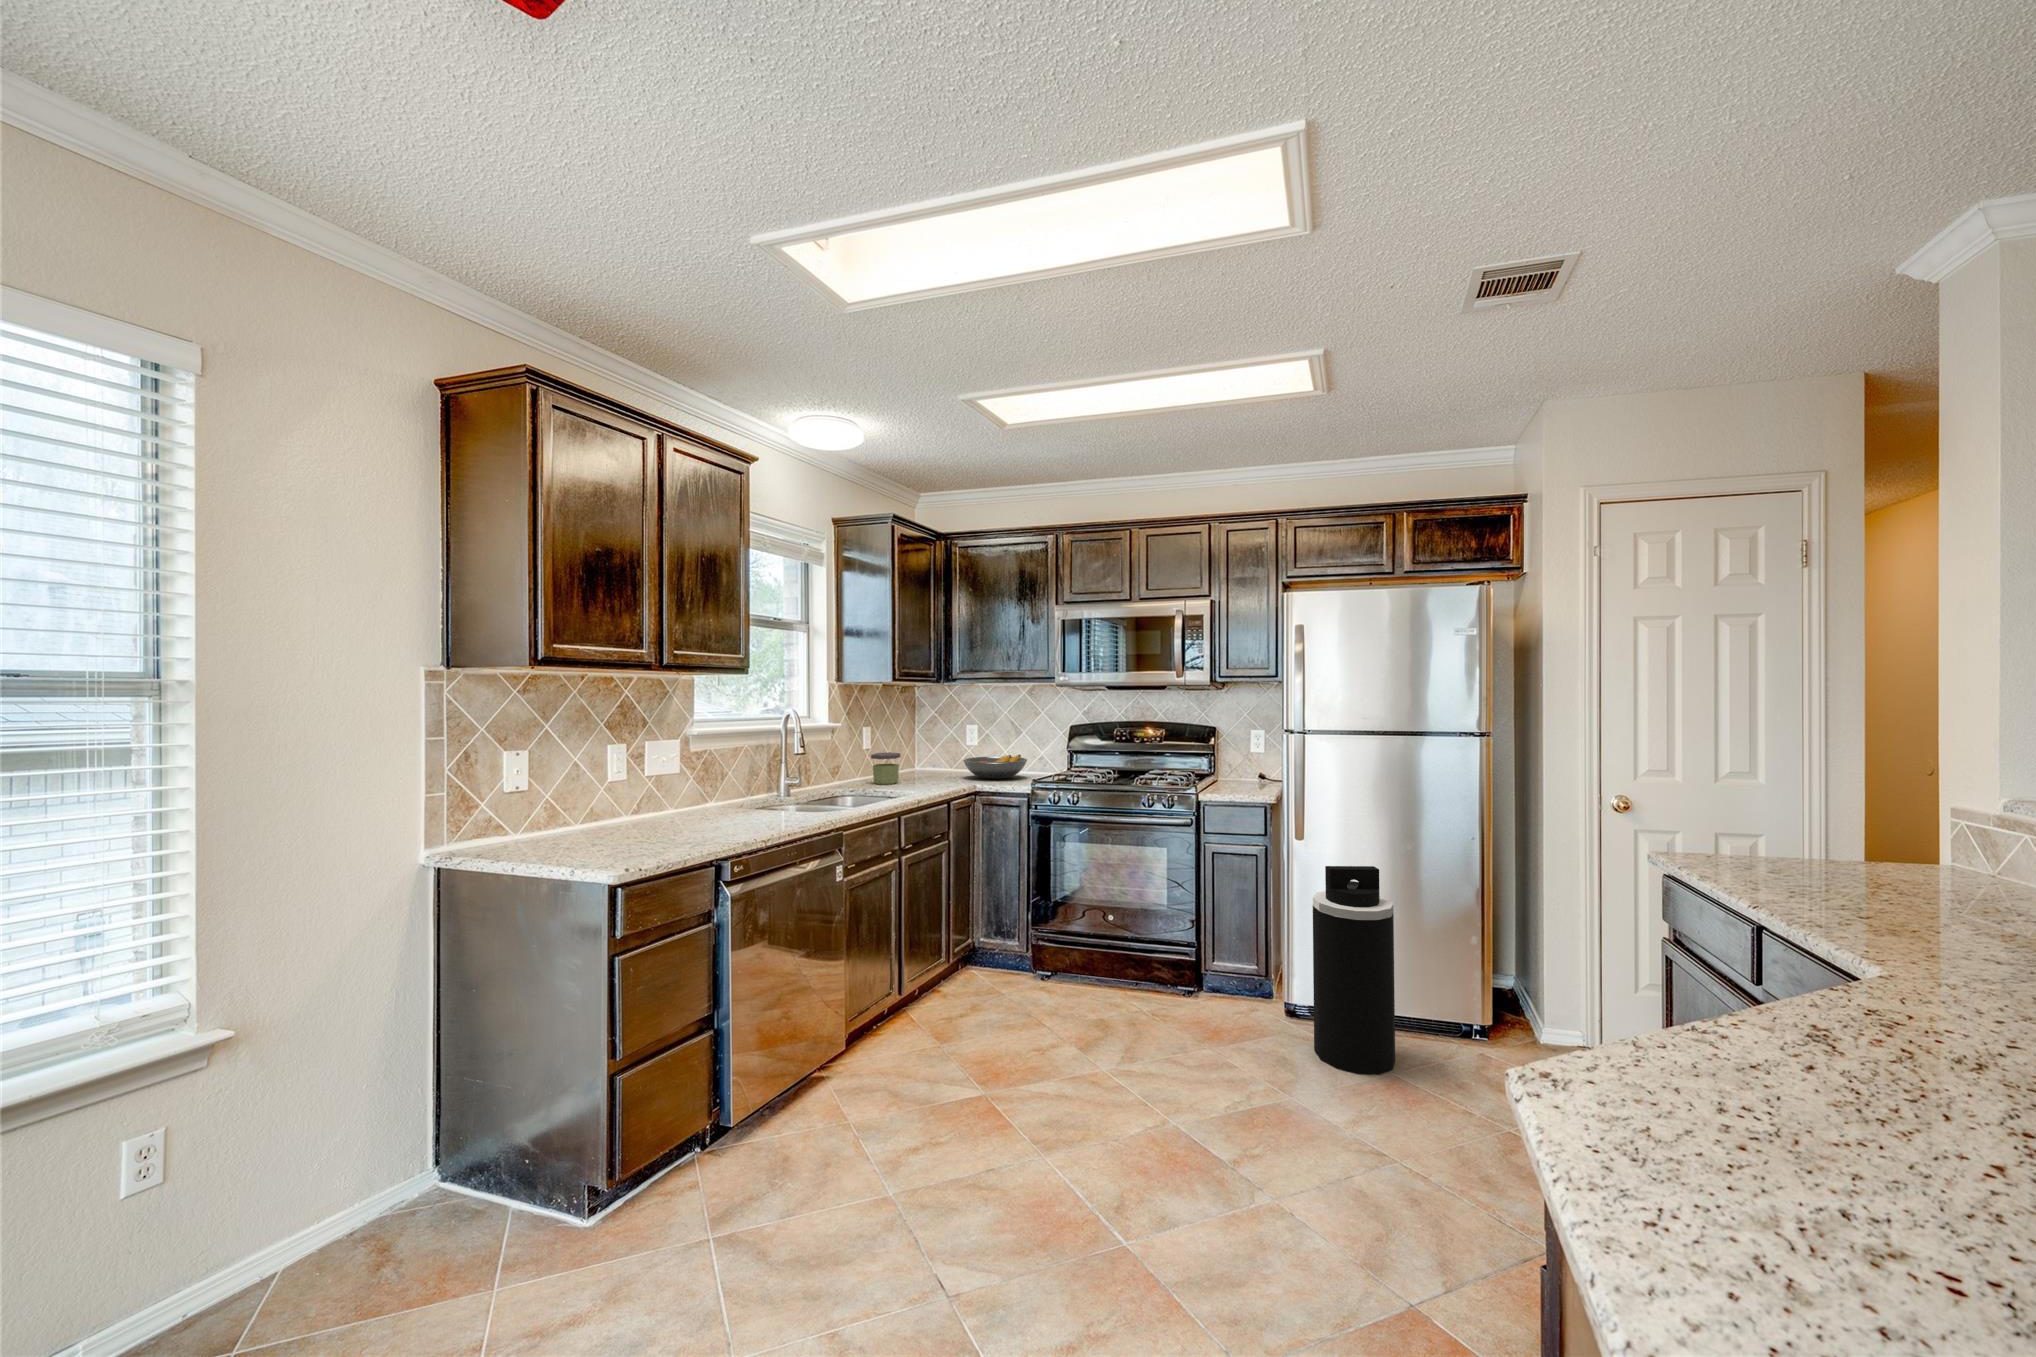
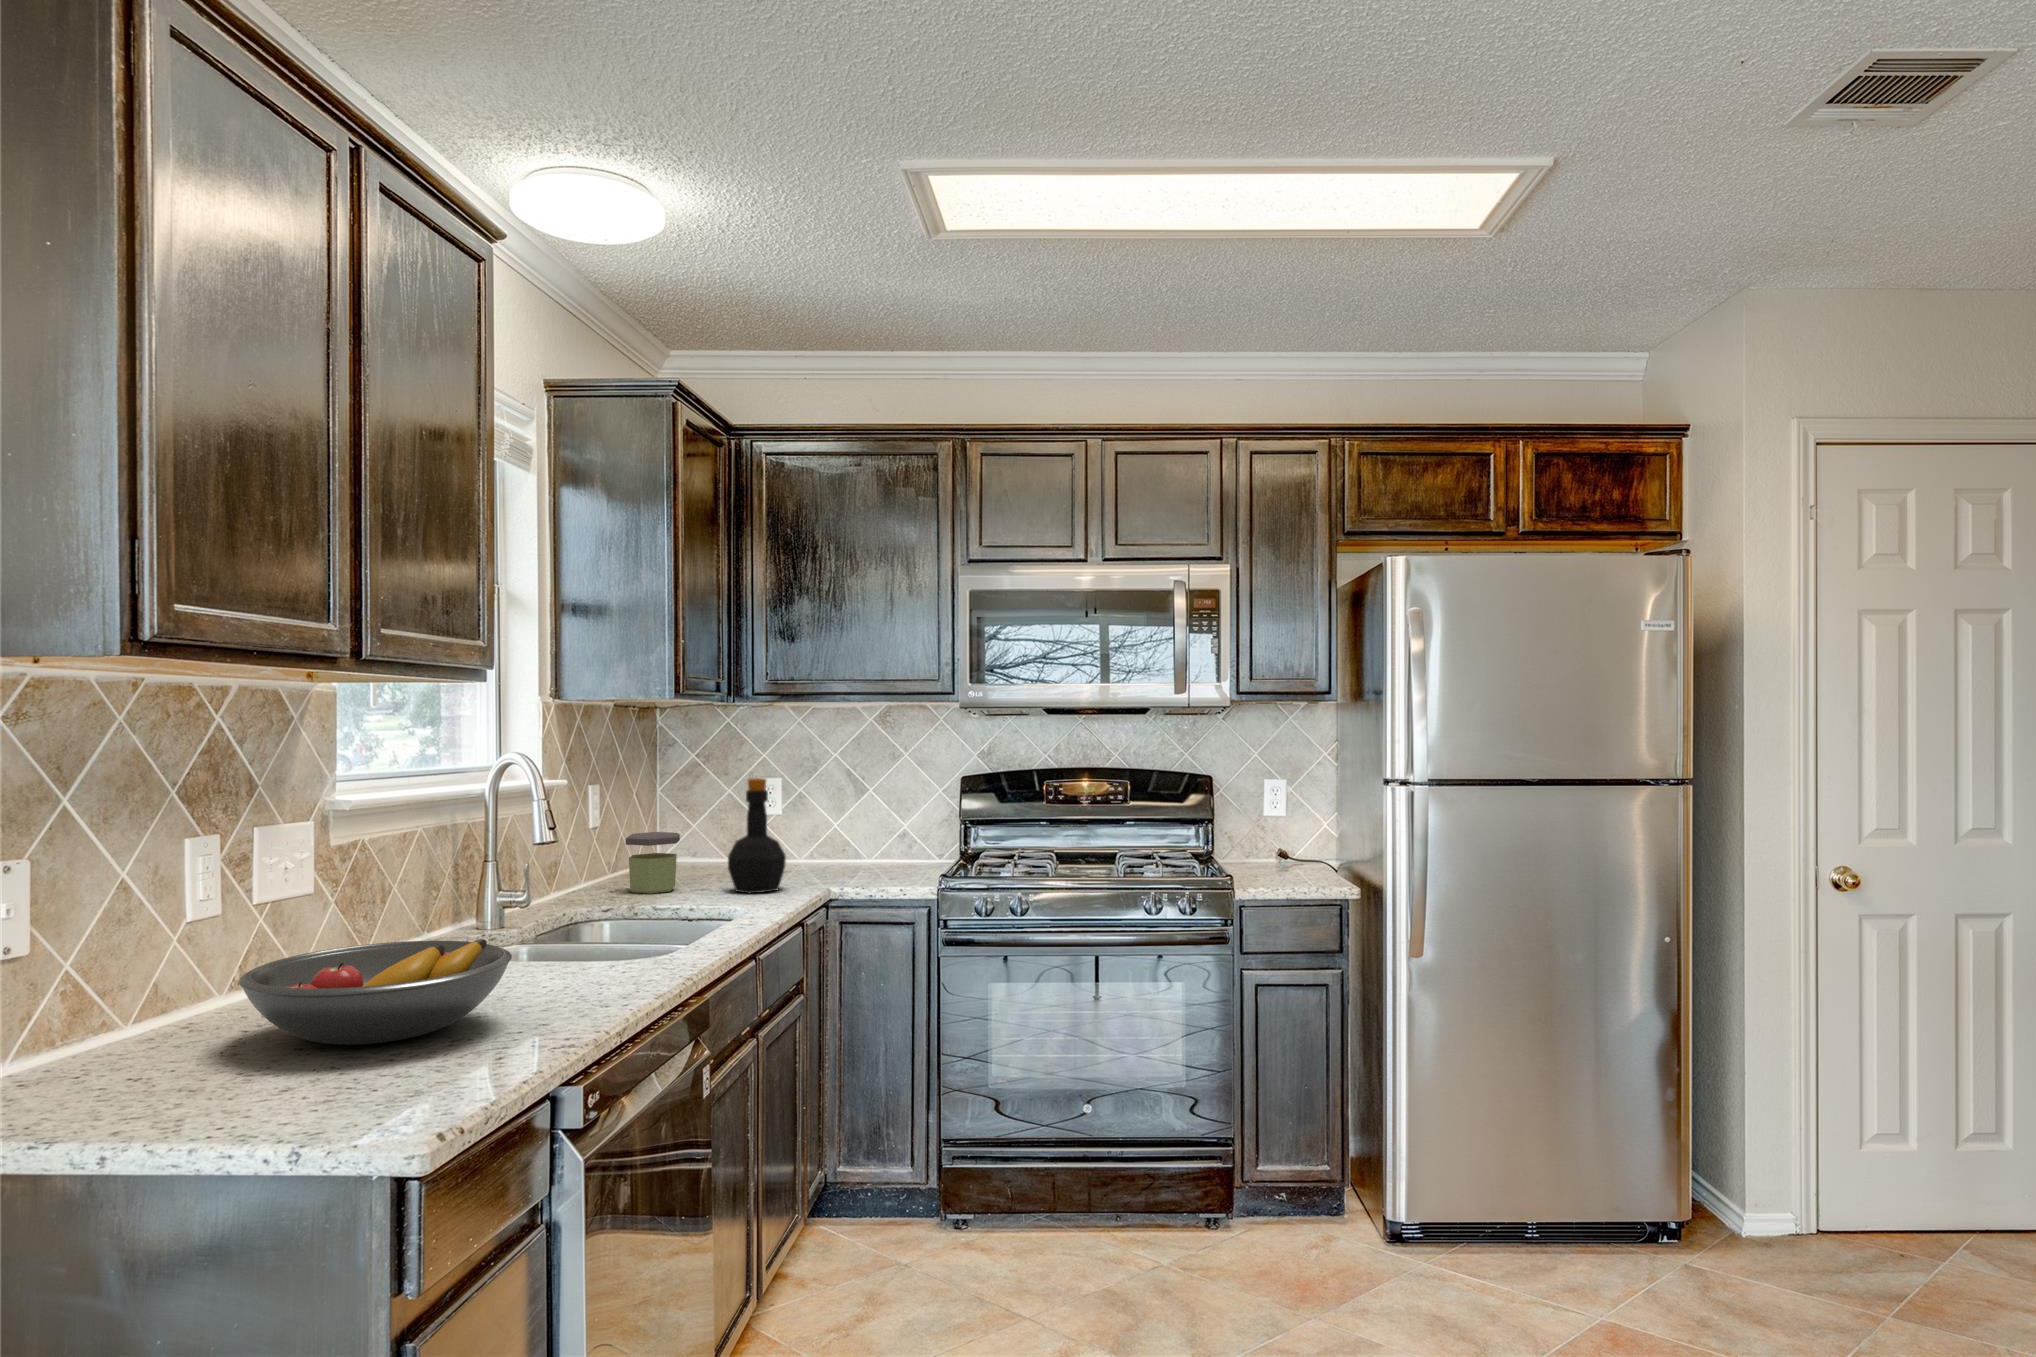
bottle: none [920,725,953,787] -> present [728,778,786,893]
fruit bowl: present [963,755,1027,779] -> present [239,939,512,1045]
trash can: present [1313,866,1395,1075] -> none [1453,989,1581,1323]

